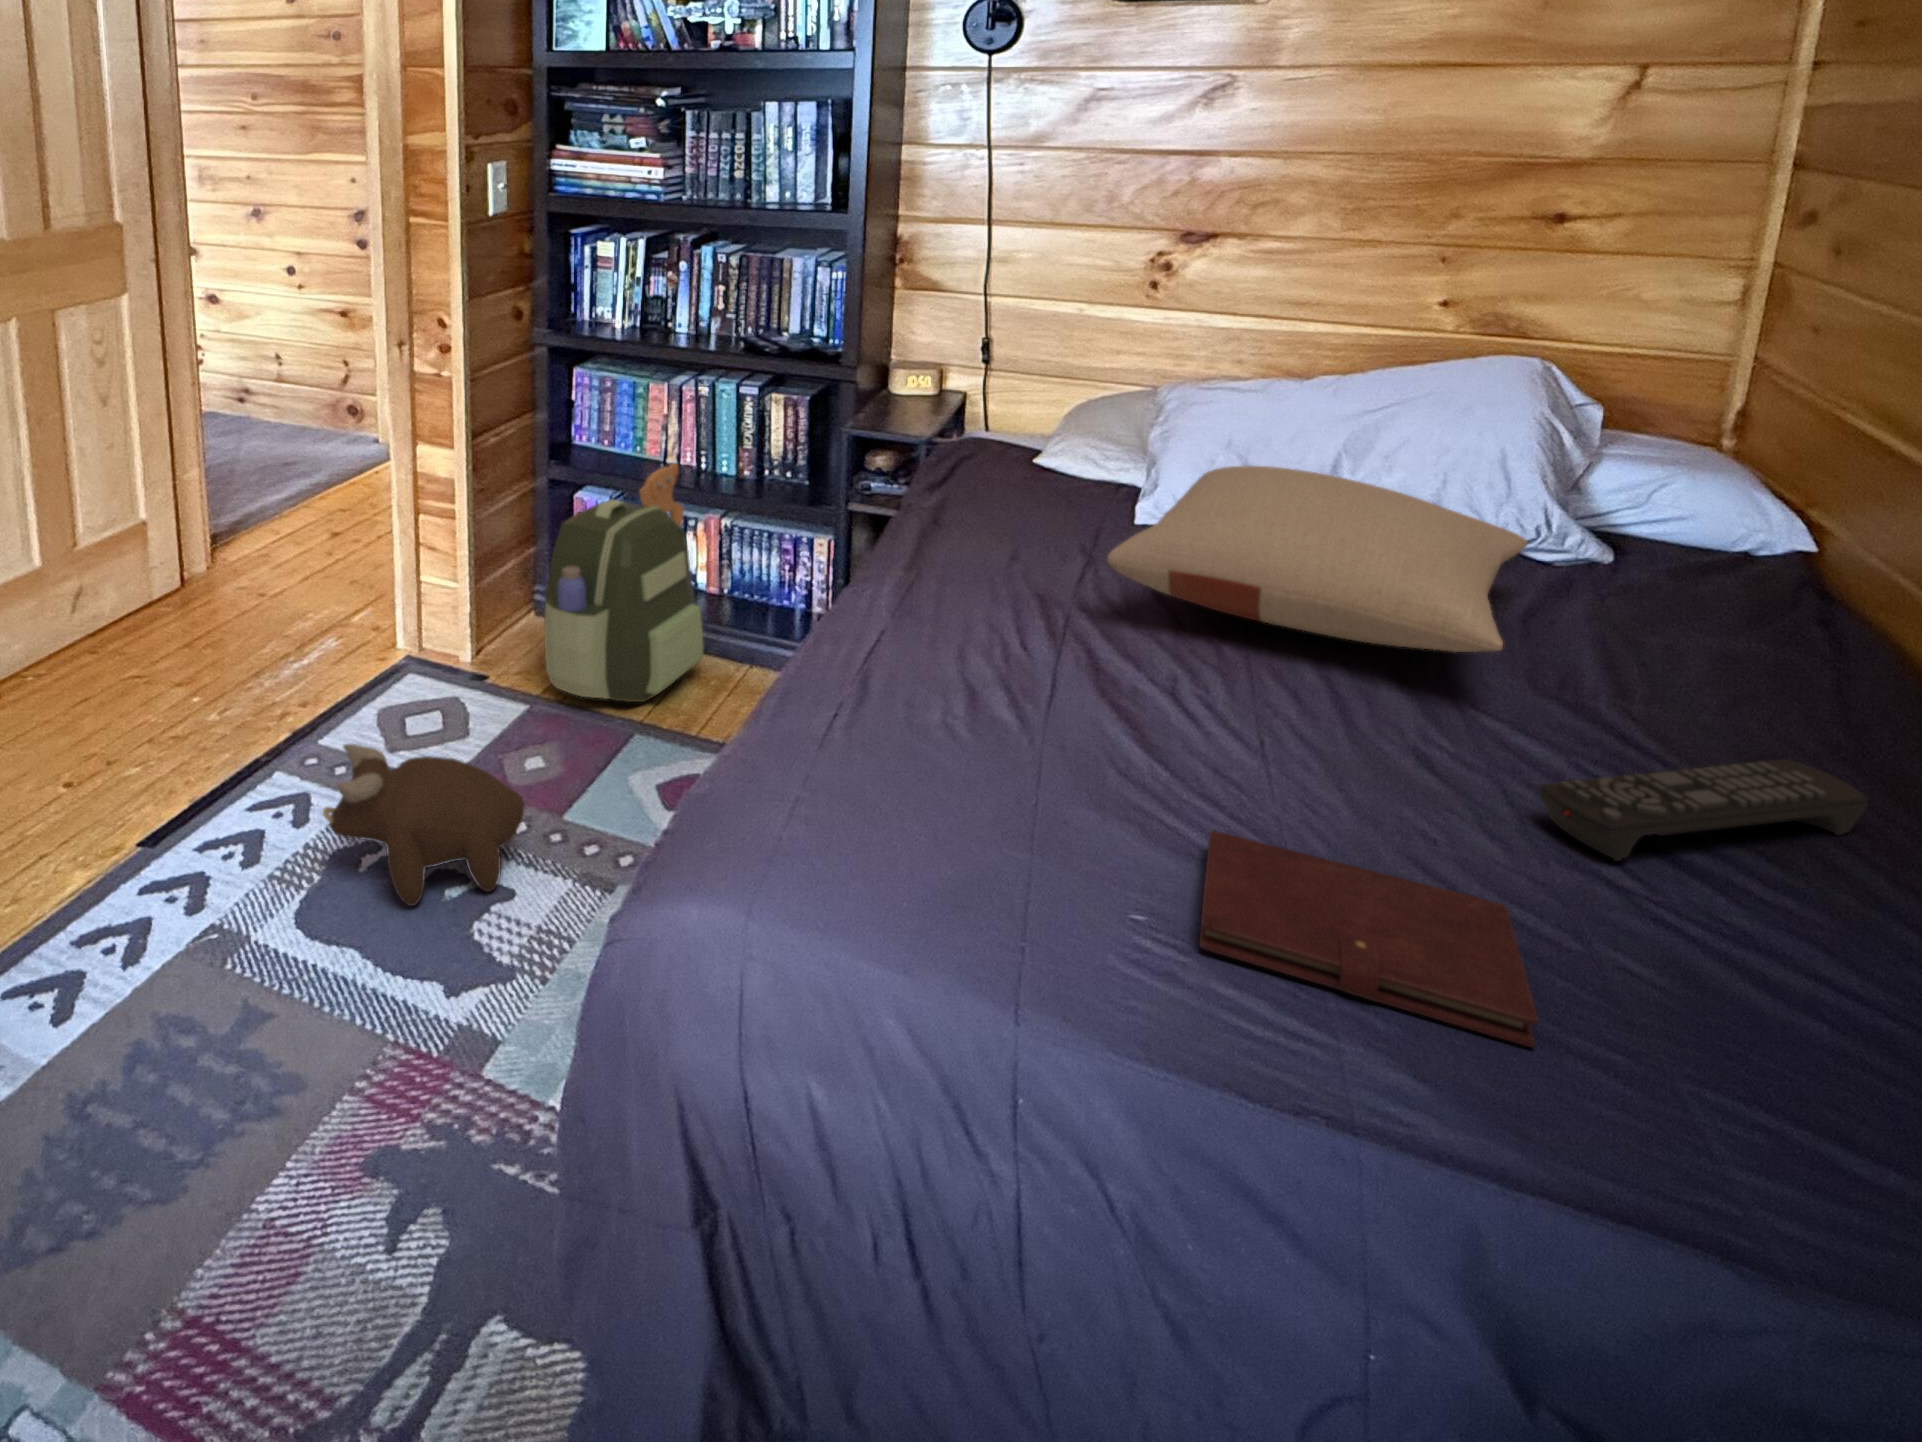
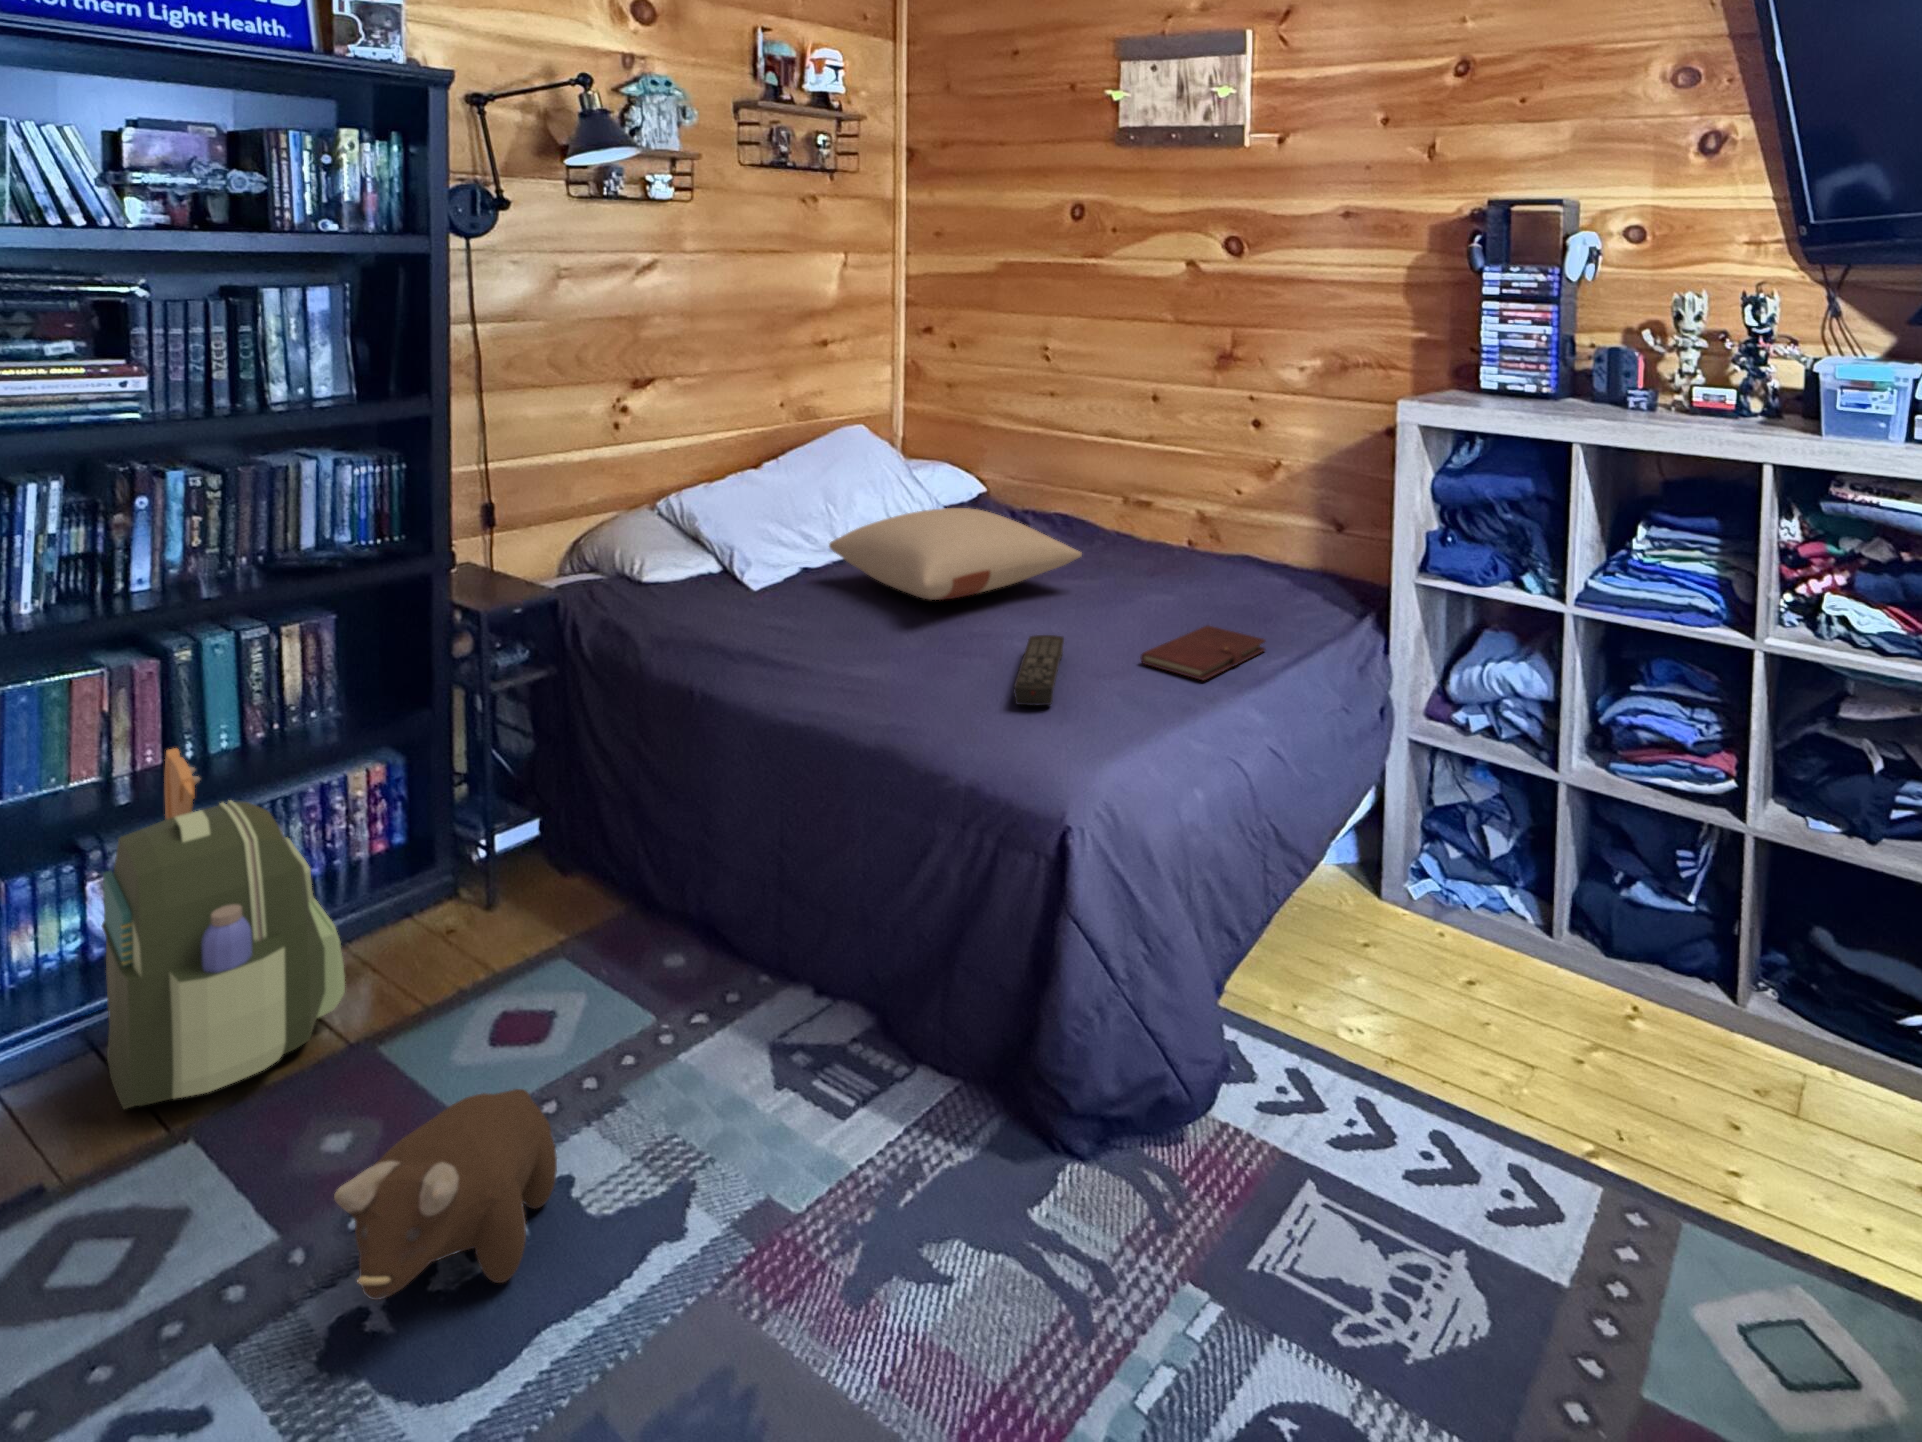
remote control: present [1540,759,1868,861] -> present [1014,635,1064,705]

